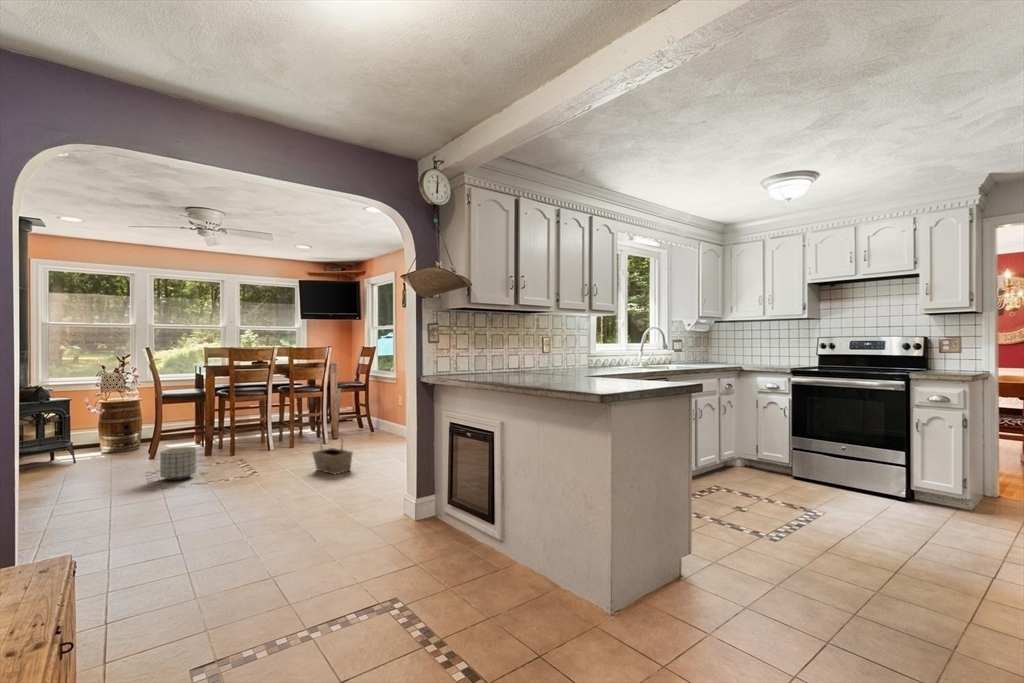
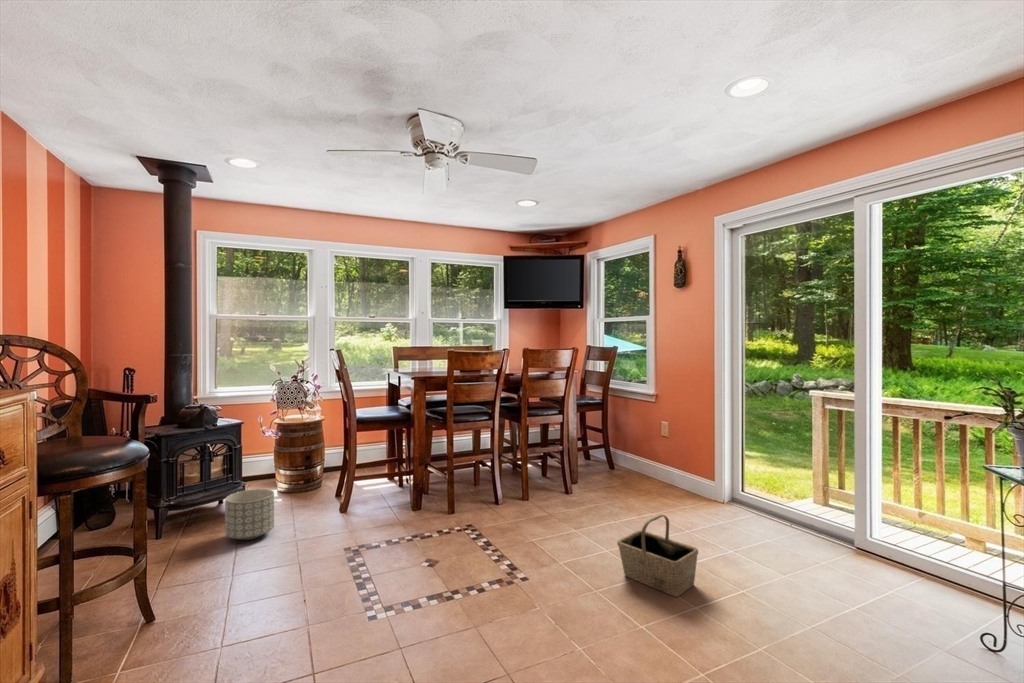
planter: present [160,447,196,480] -> present [225,489,274,540]

